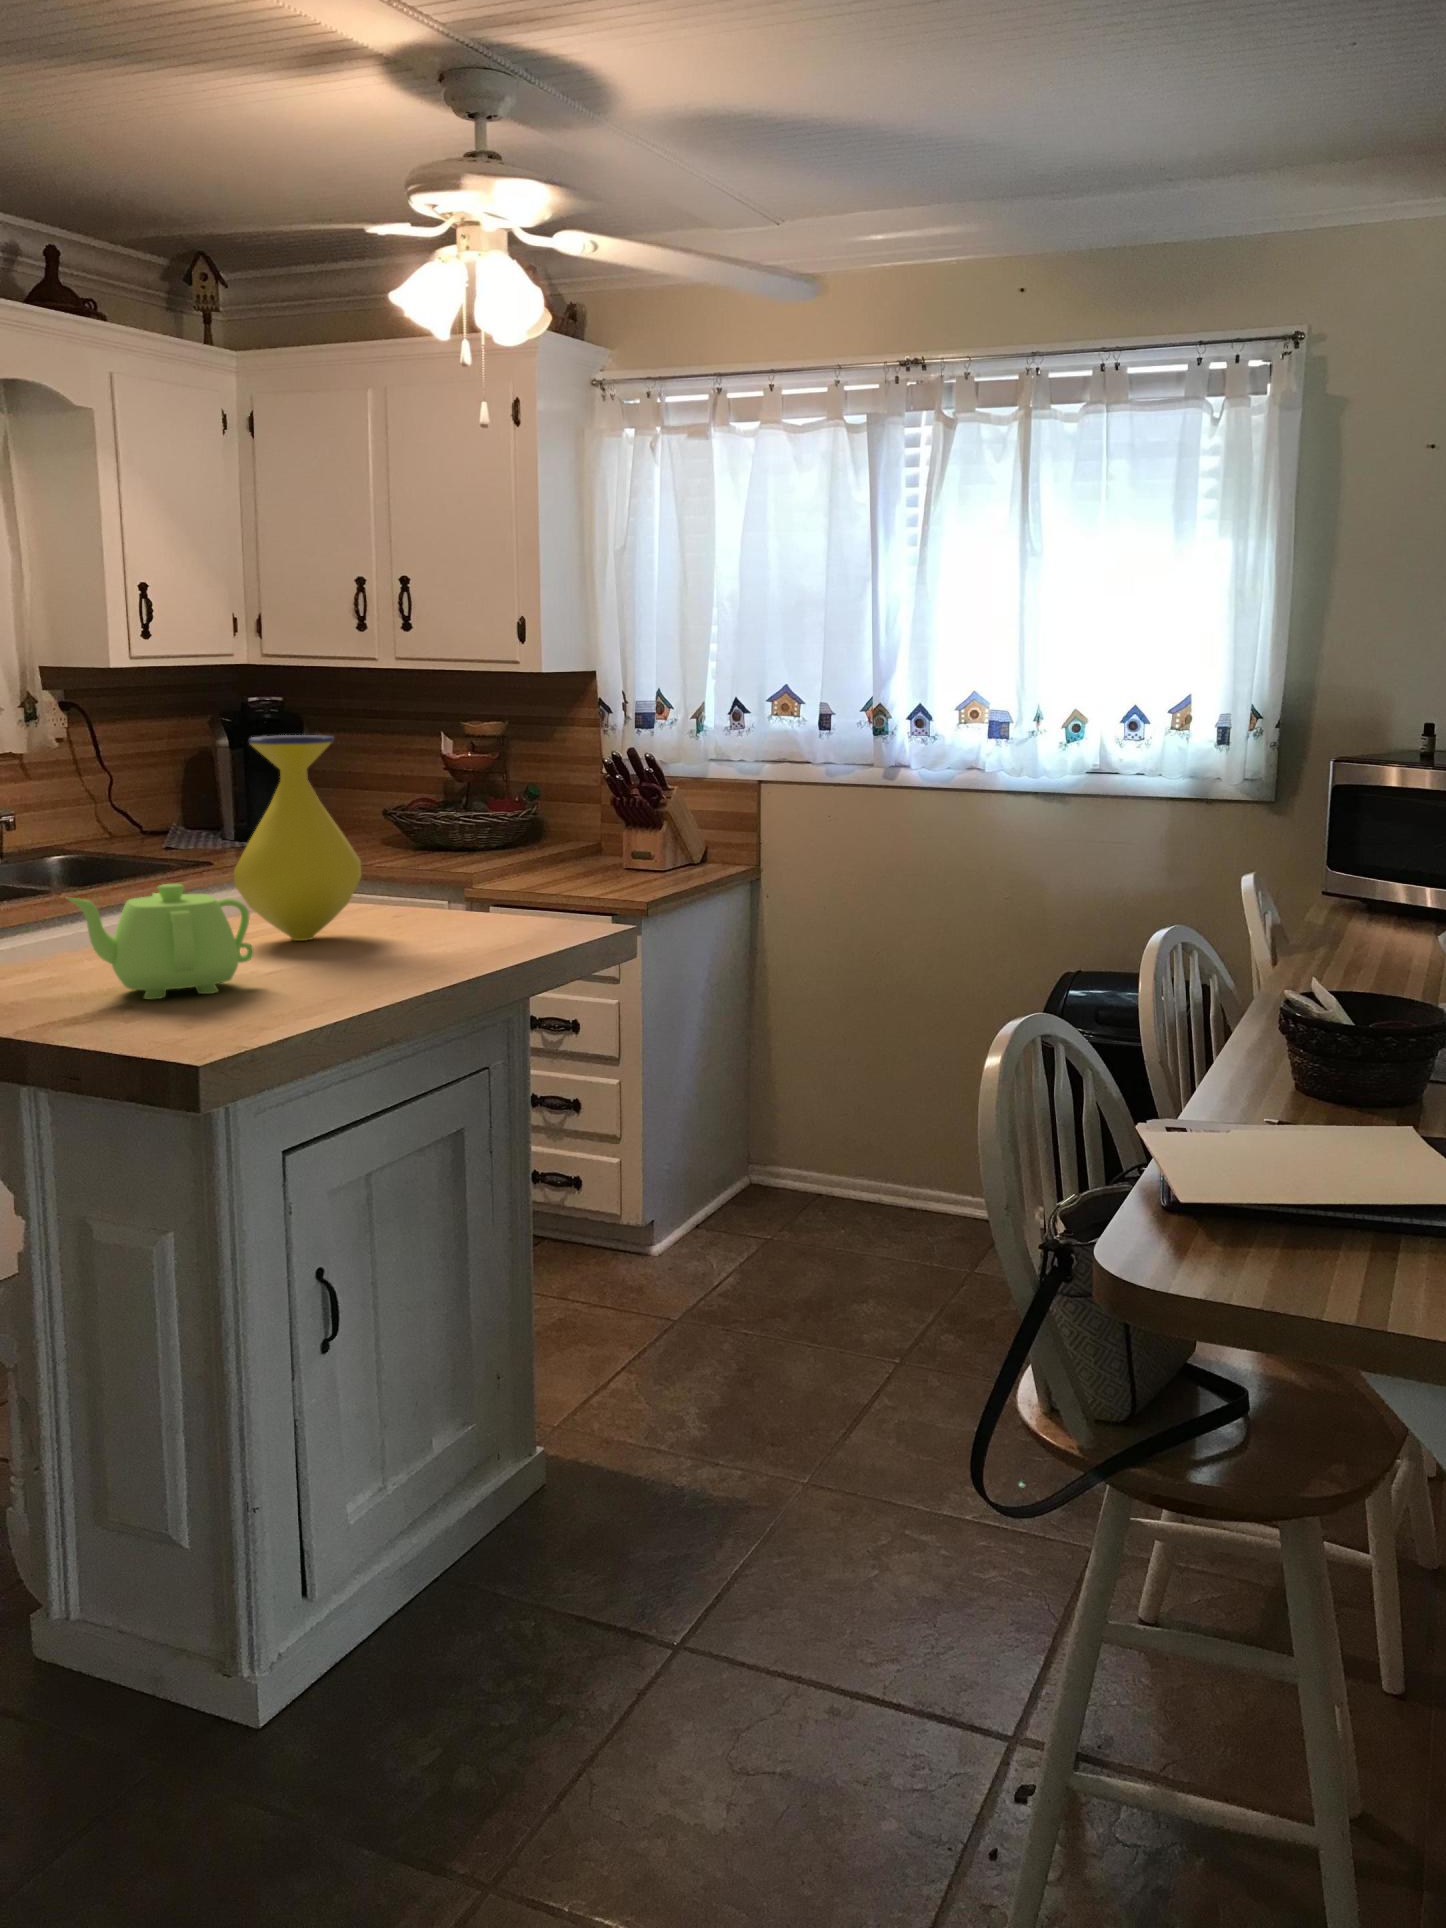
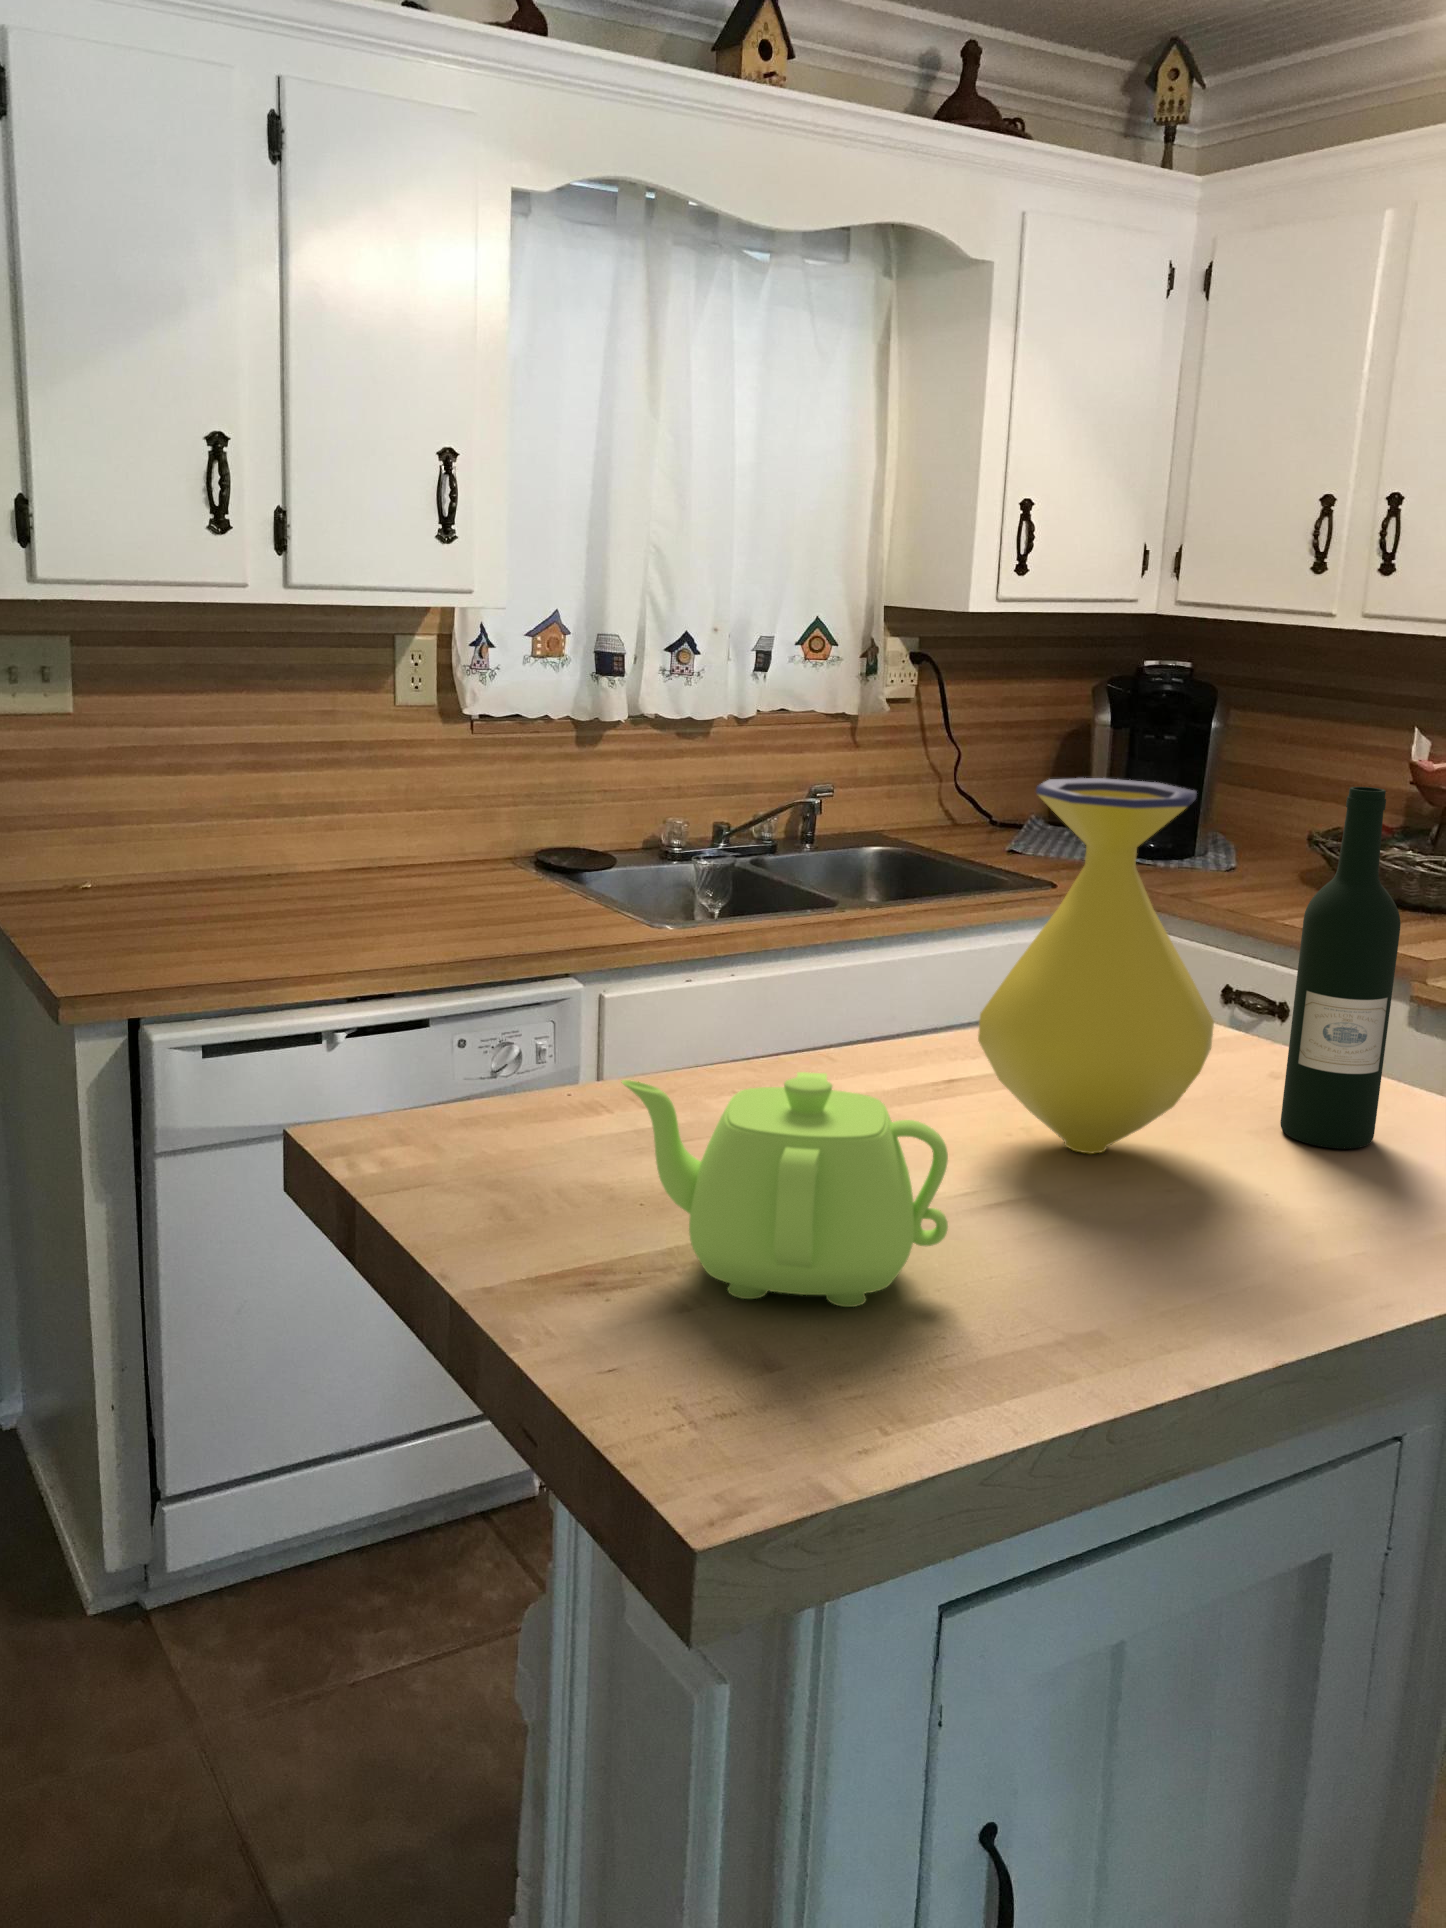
wine bottle: none [397,731,450,924] -> present [1280,787,1401,1149]

